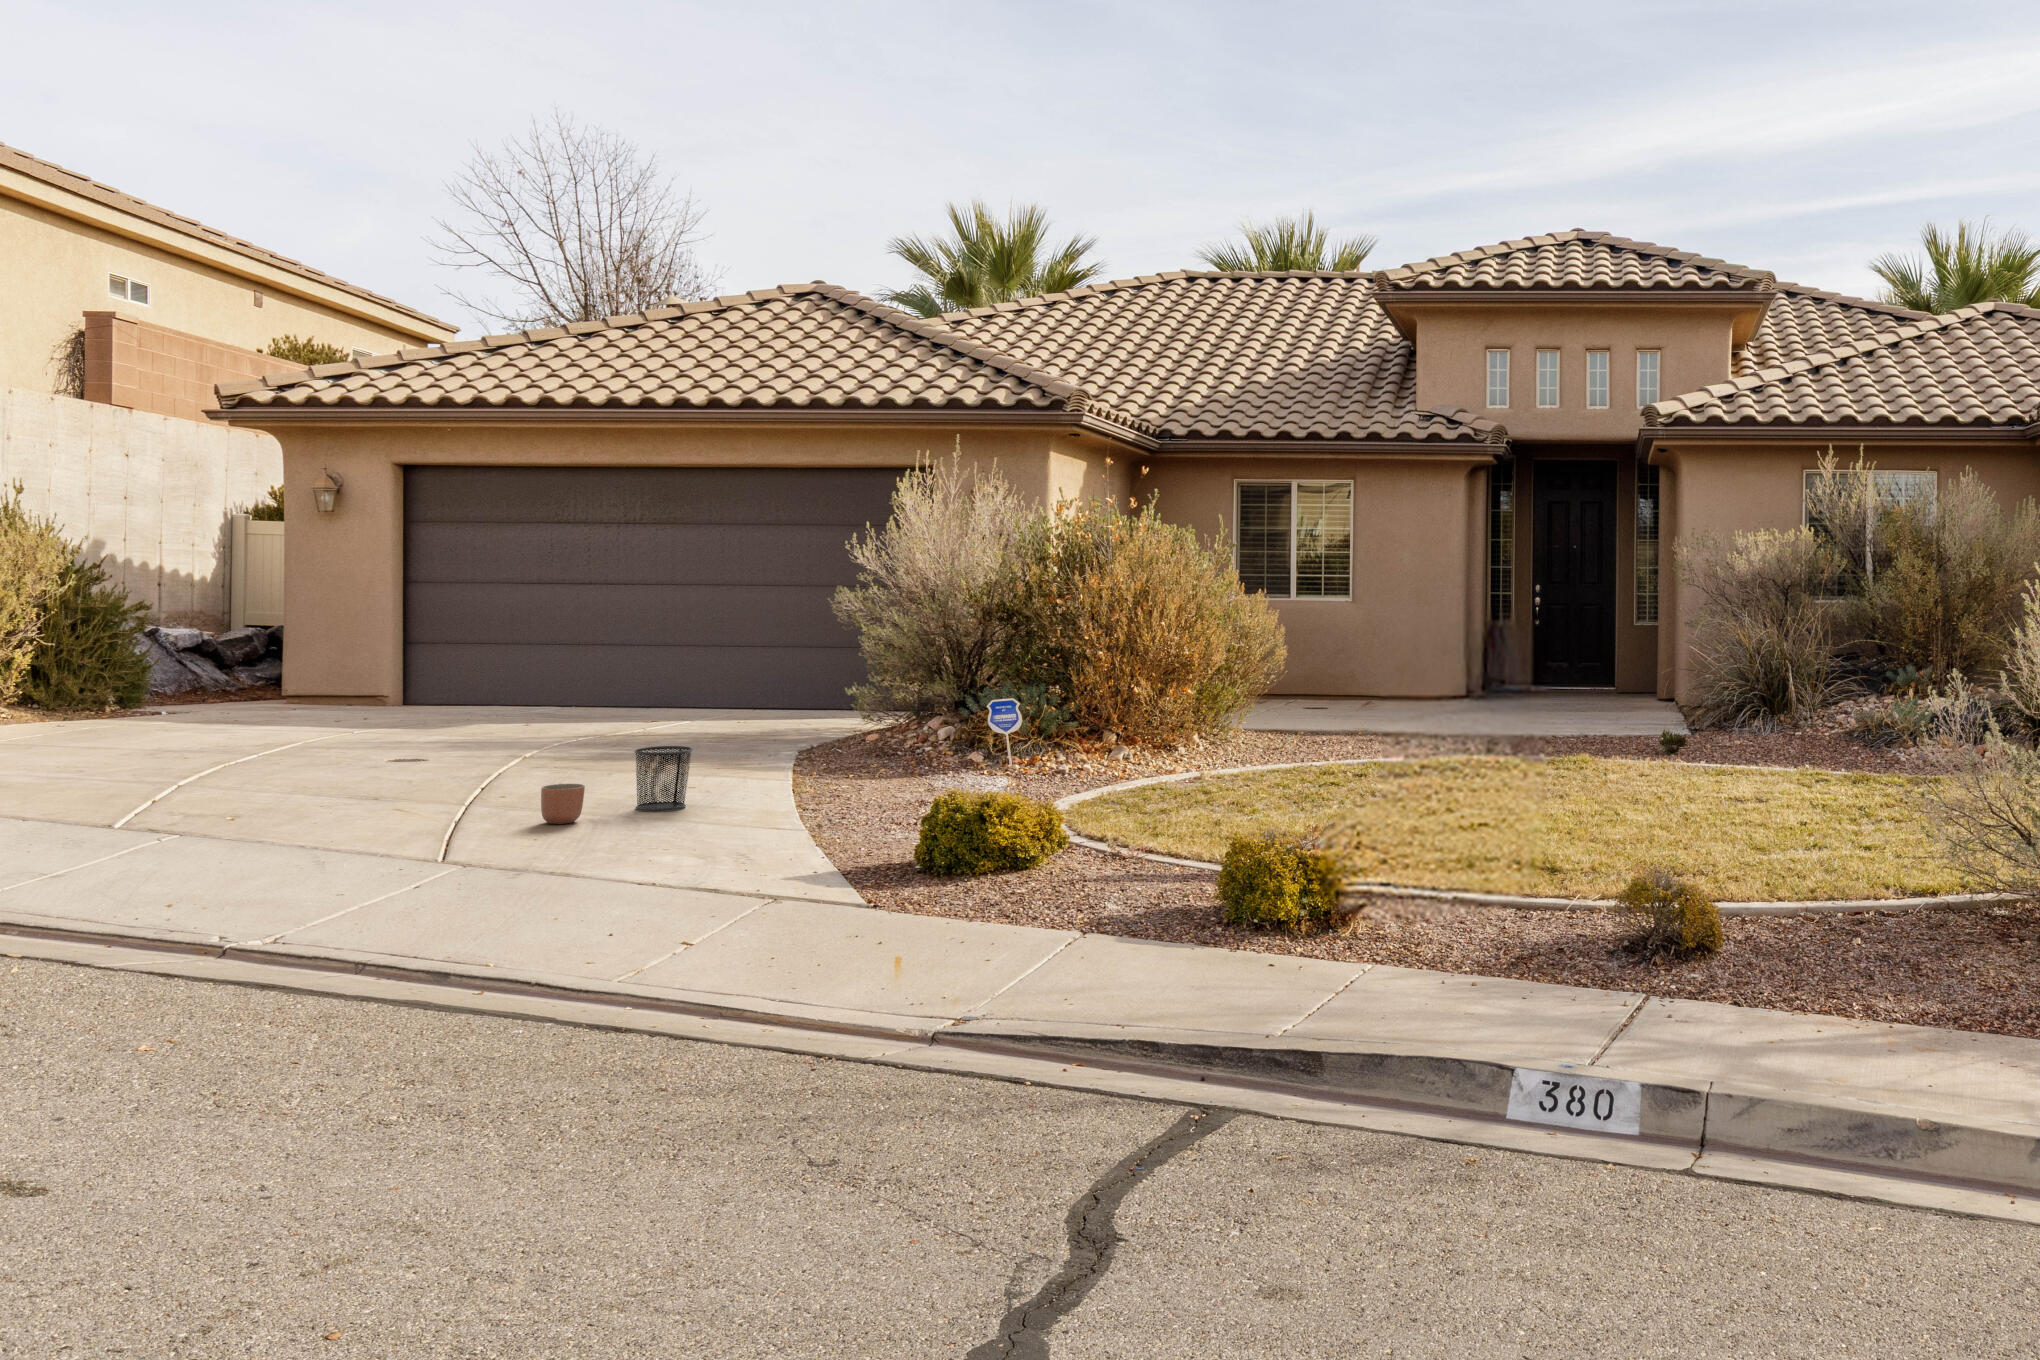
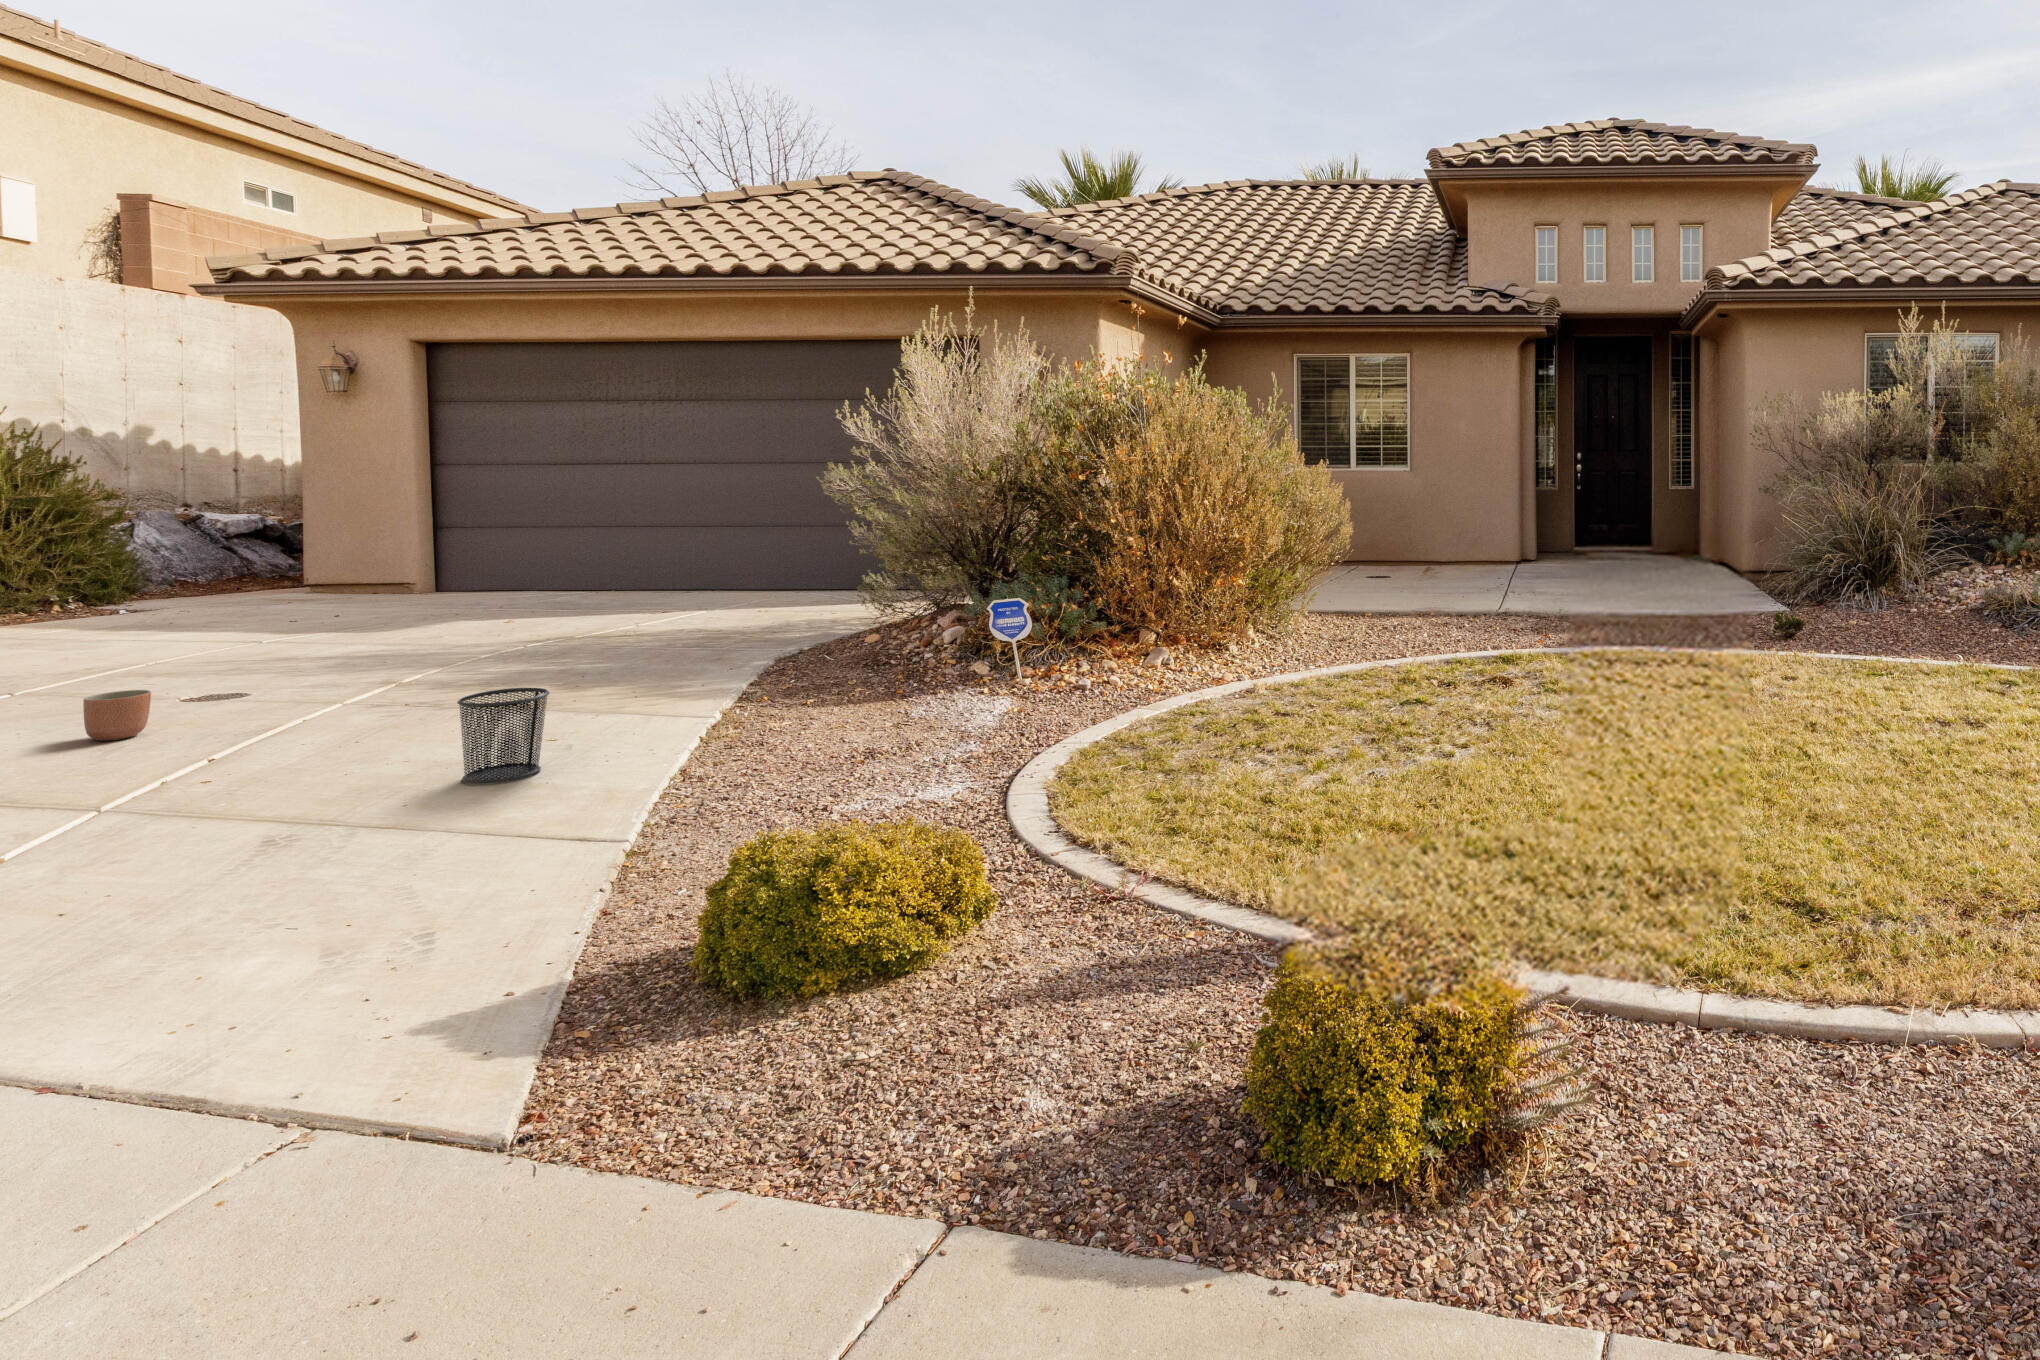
planter: present [541,784,585,824] -> present [83,690,151,741]

